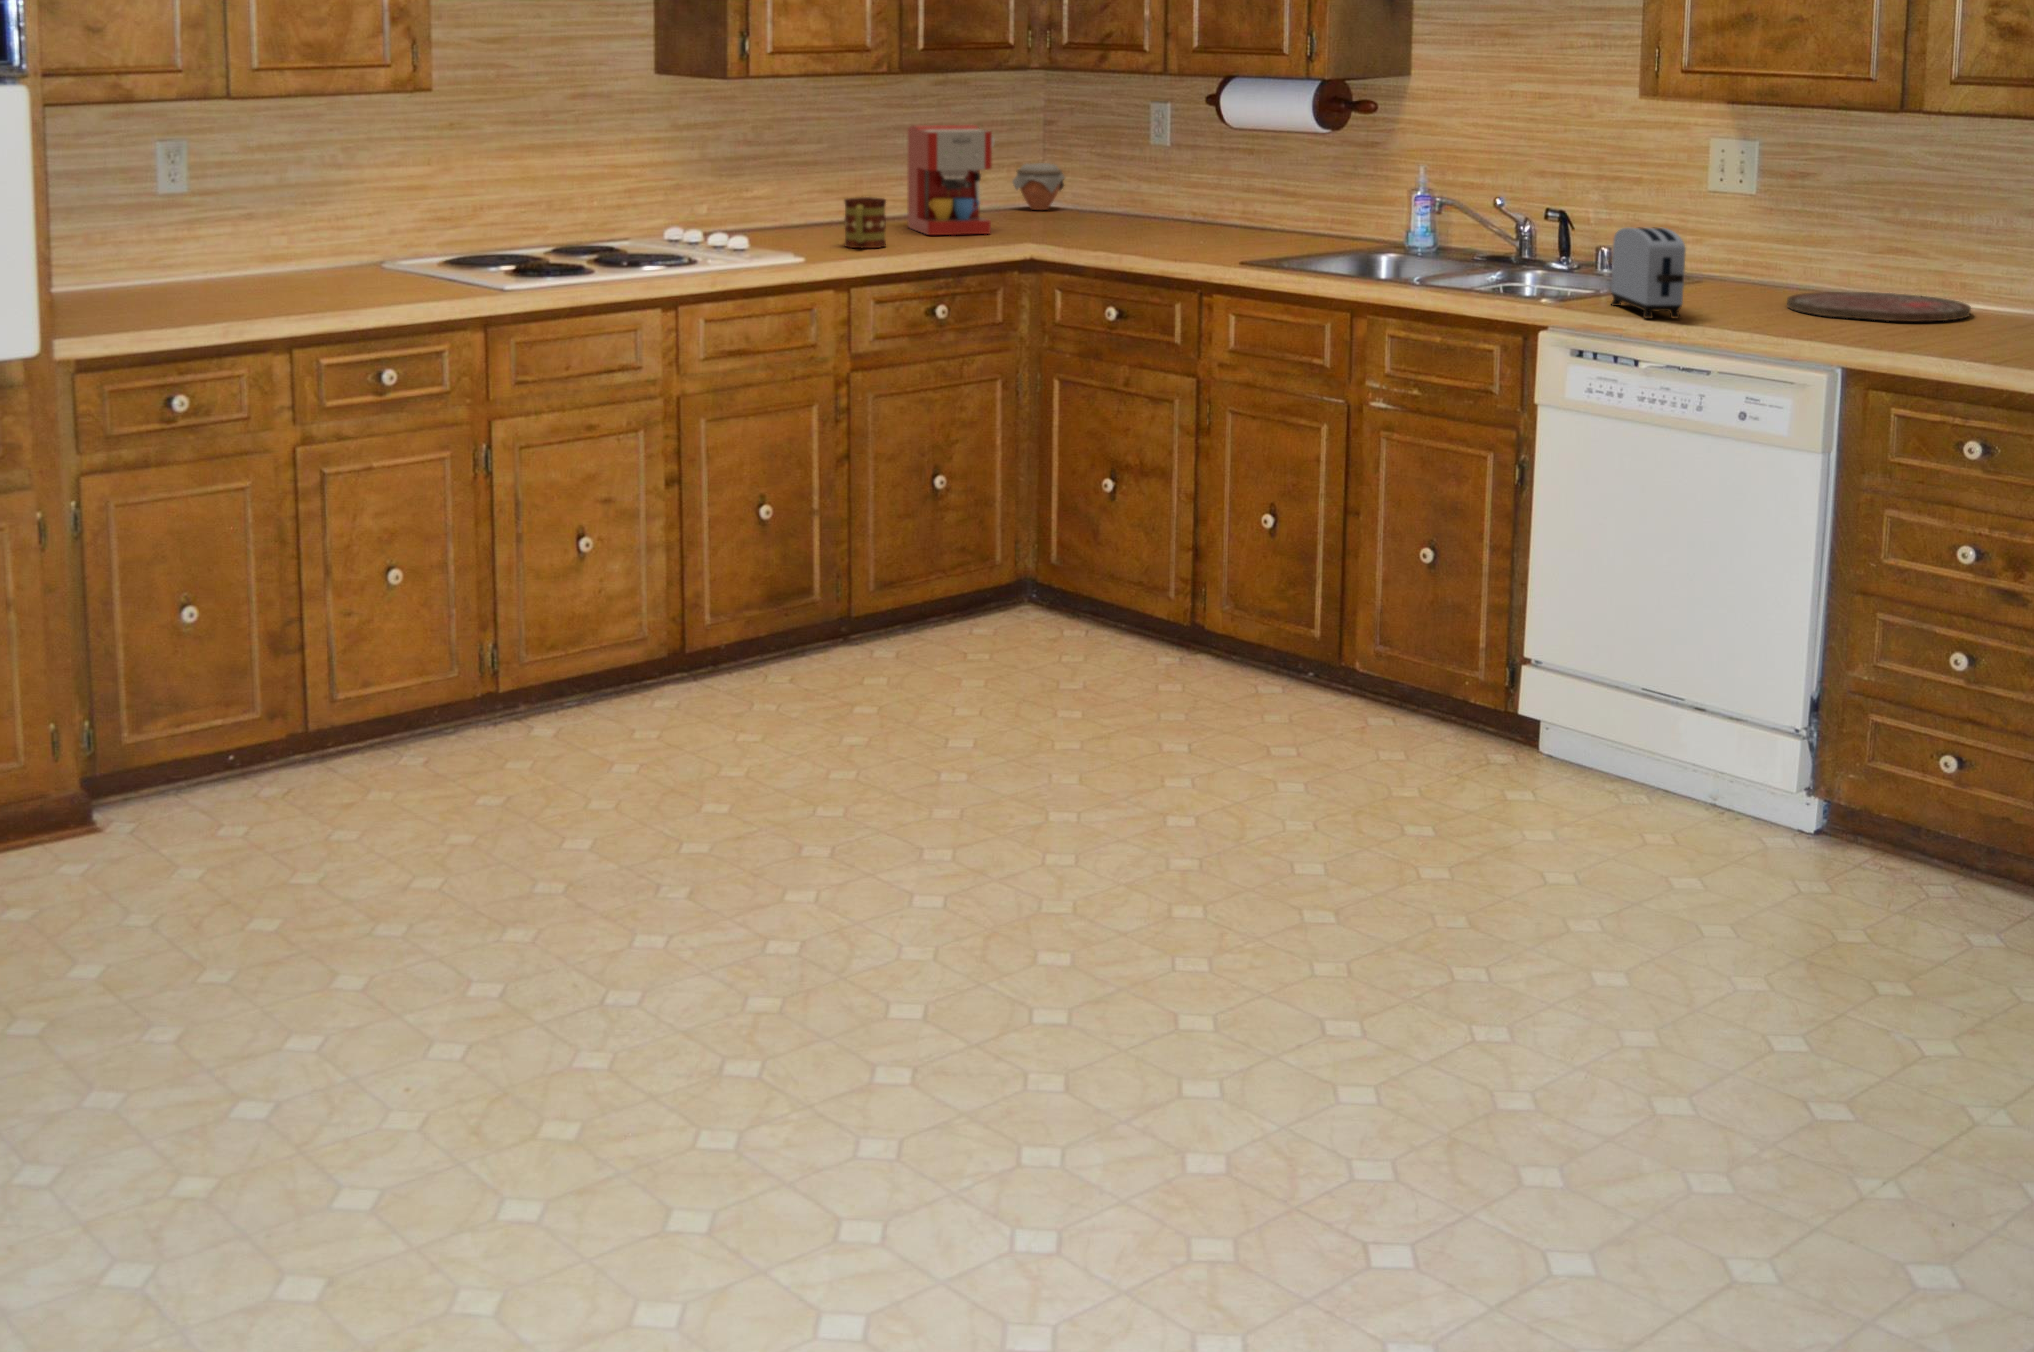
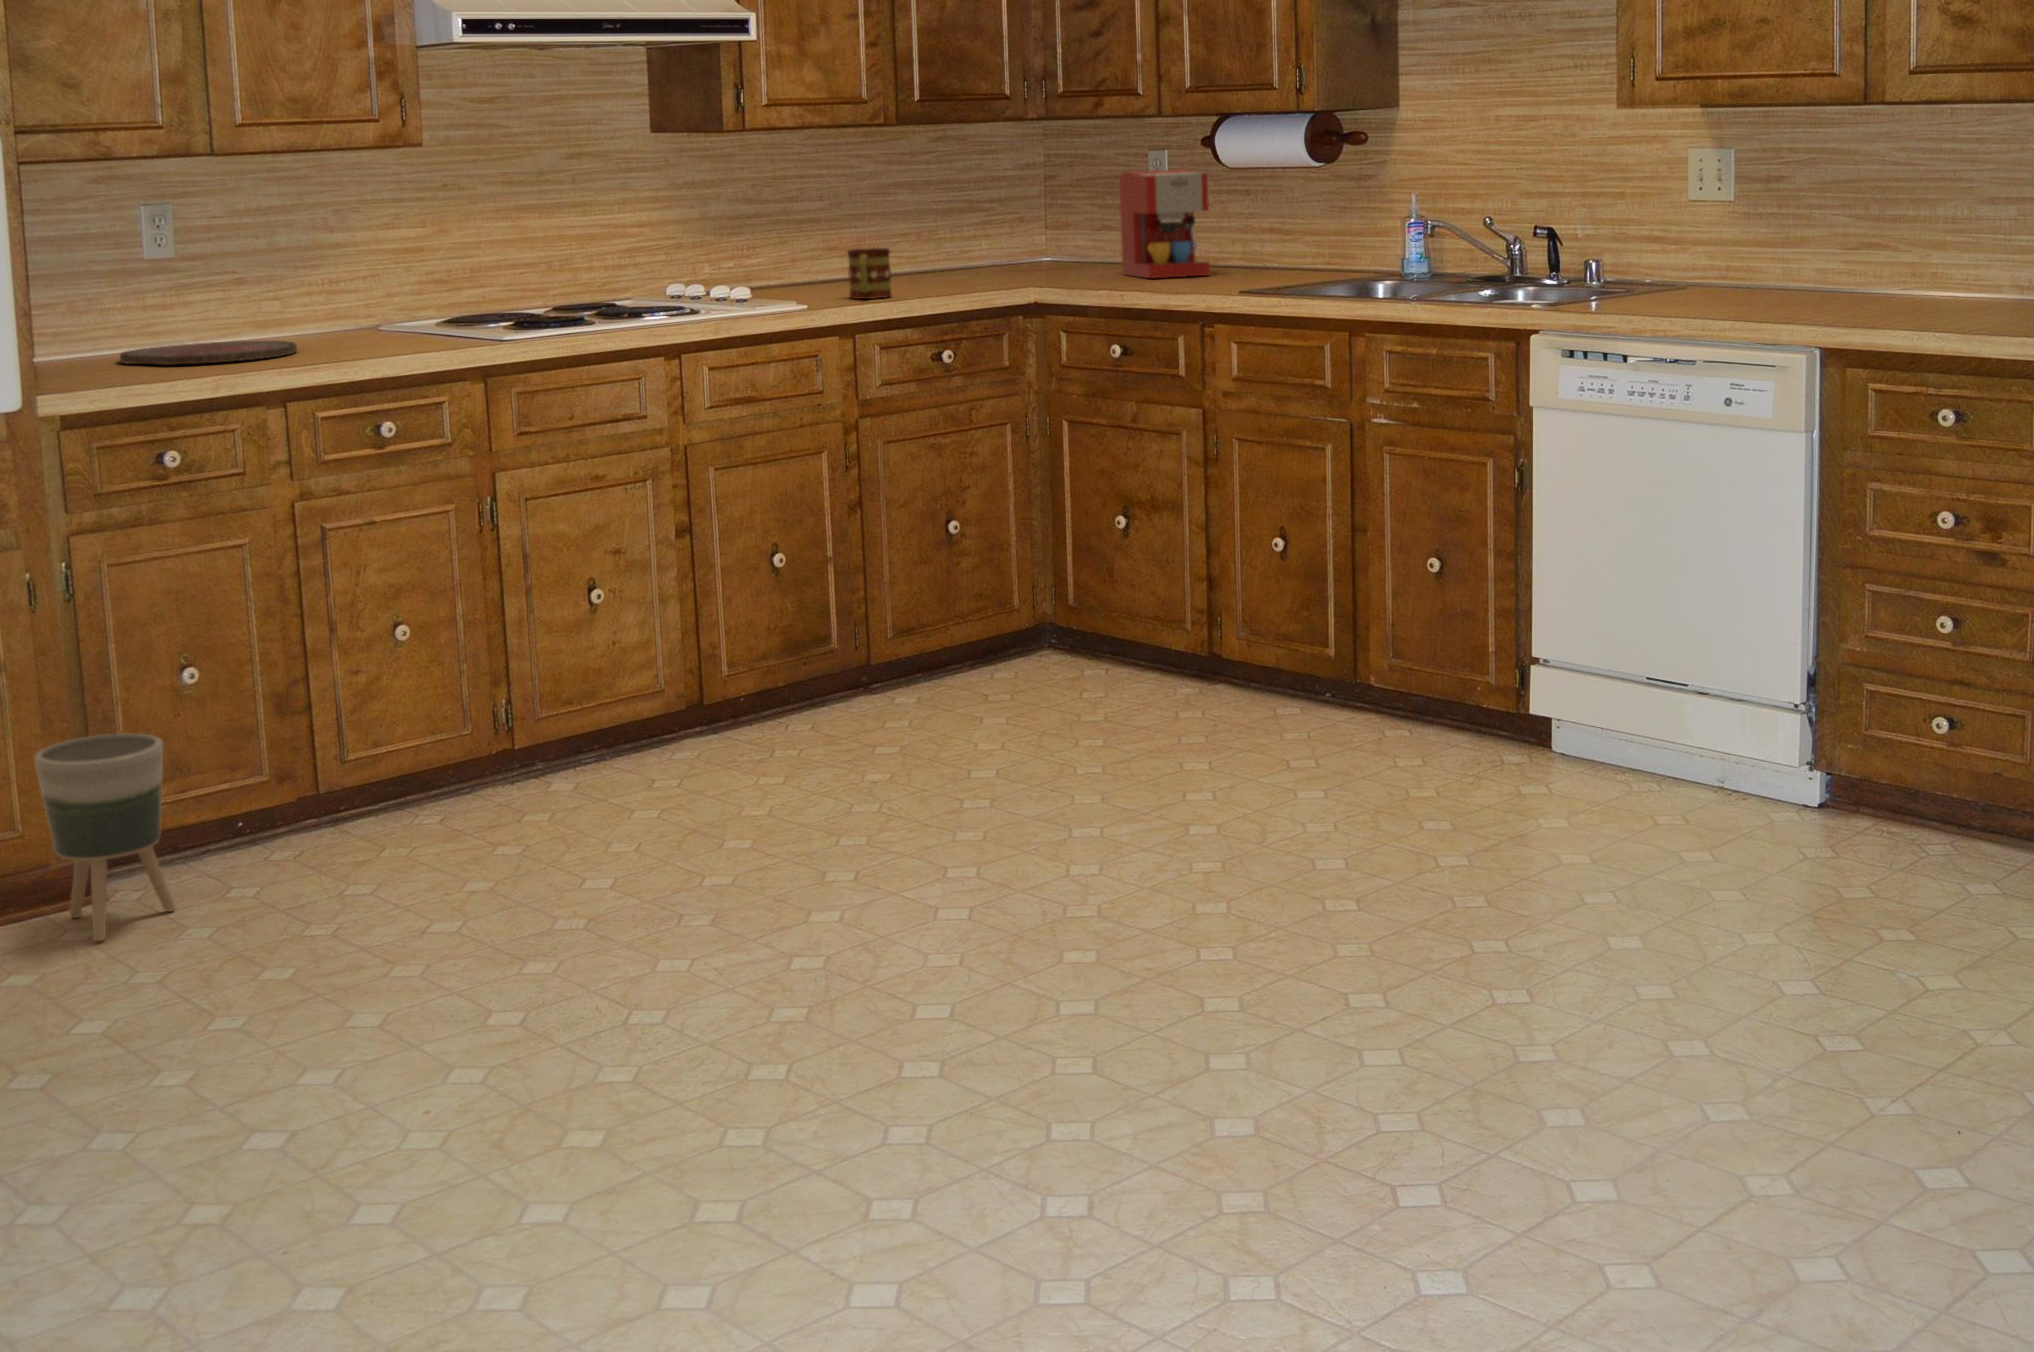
coffee maker: present [907,125,995,235] -> present [1119,169,1210,278]
jar: present [1012,163,1065,210] -> none [1017,218,1070,265]
toaster: present [1611,227,1686,318] -> none [1599,230,1666,316]
cutting board: present [1787,292,1971,321] -> present [120,341,297,365]
planter: none [37,670,165,874] -> present [34,733,175,941]

